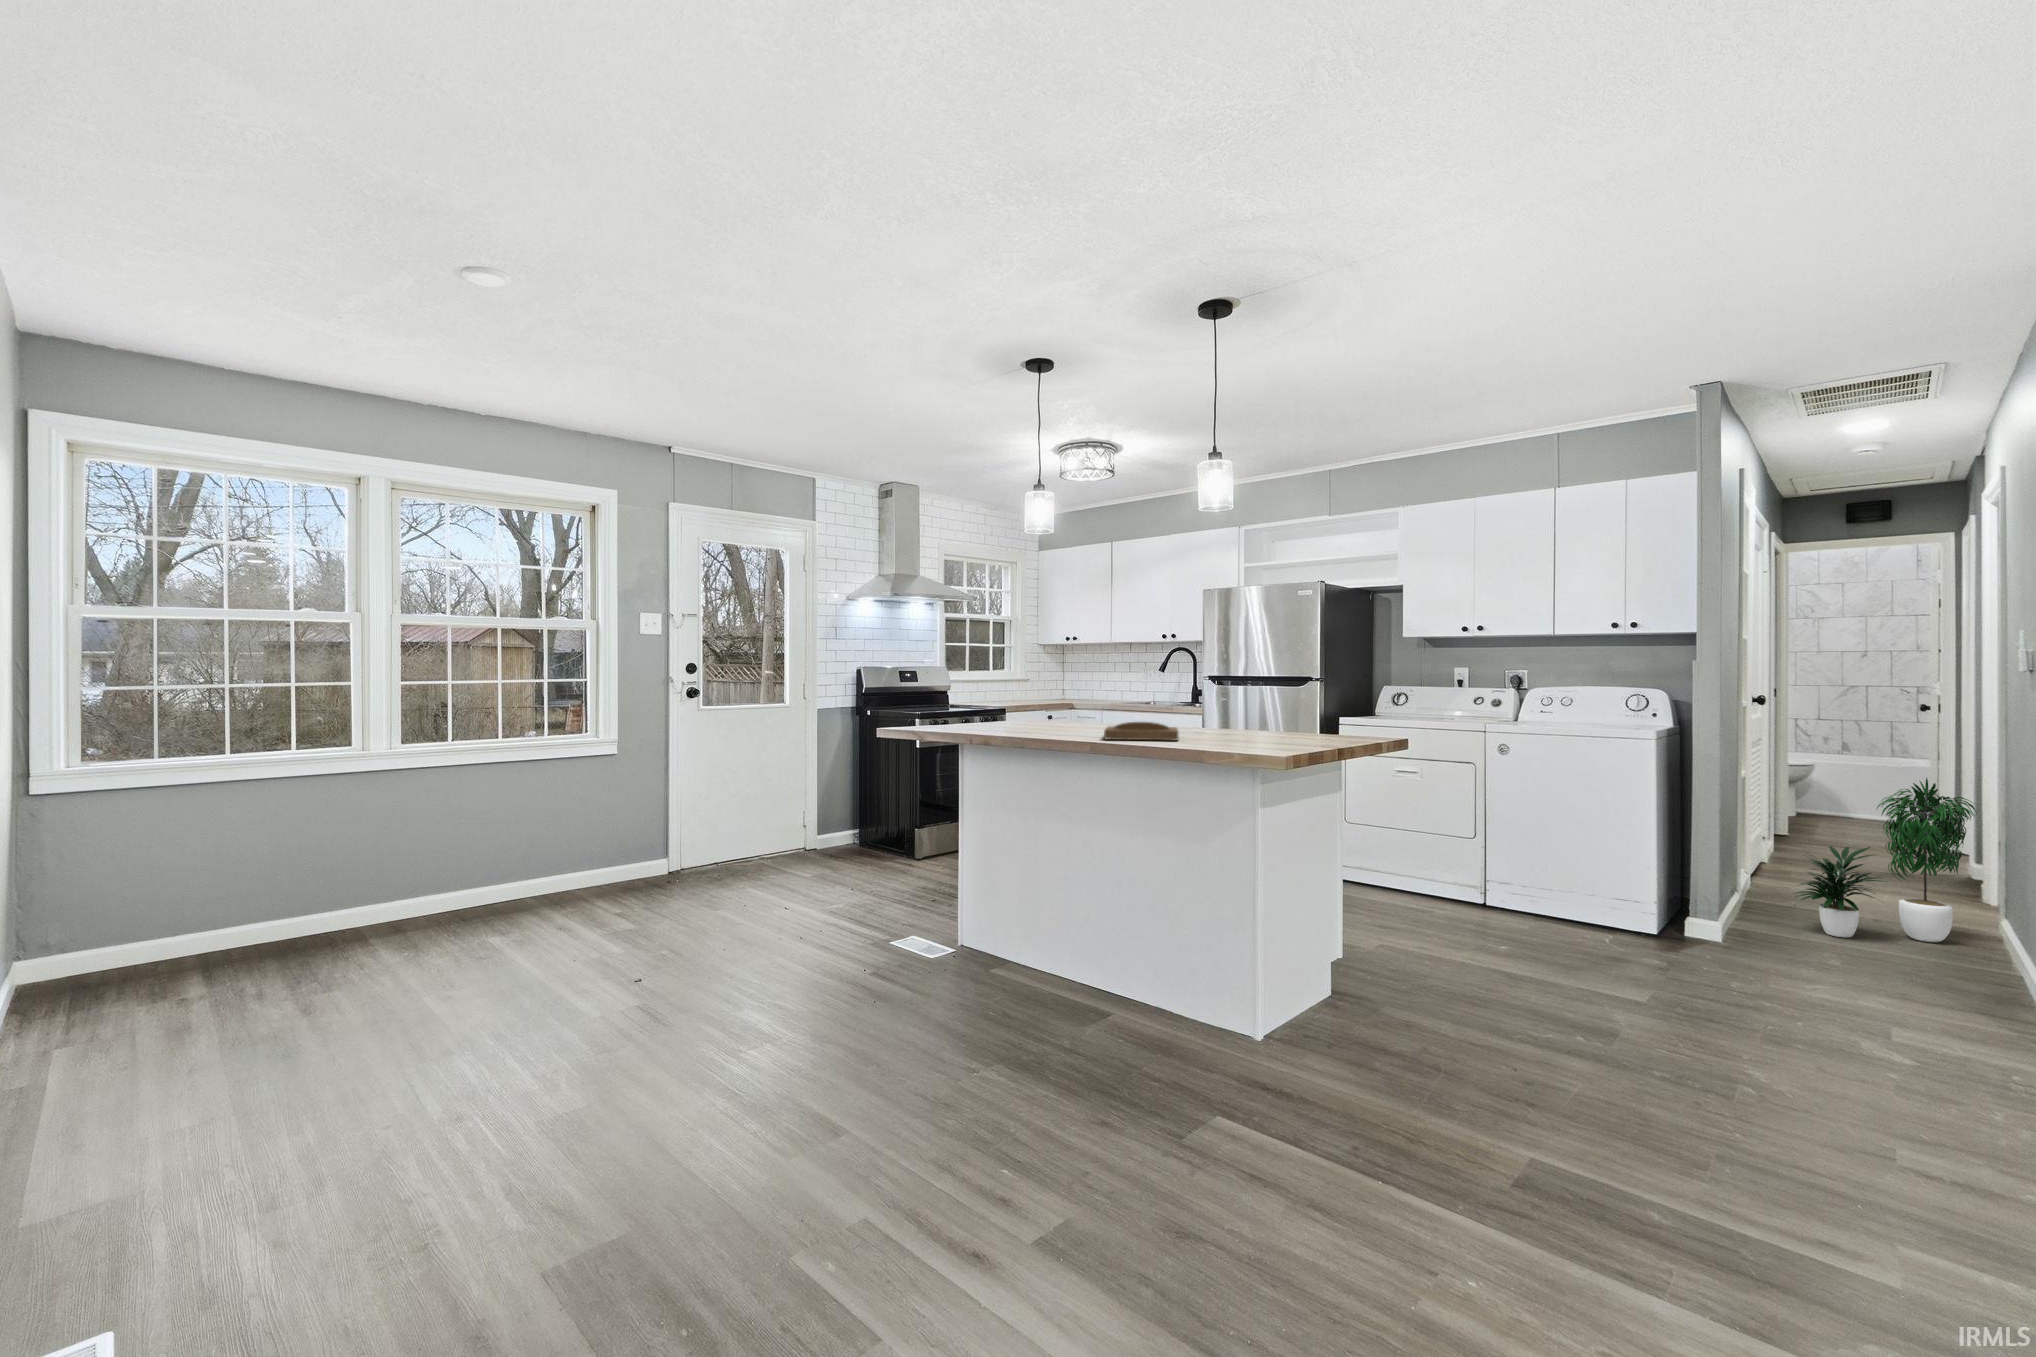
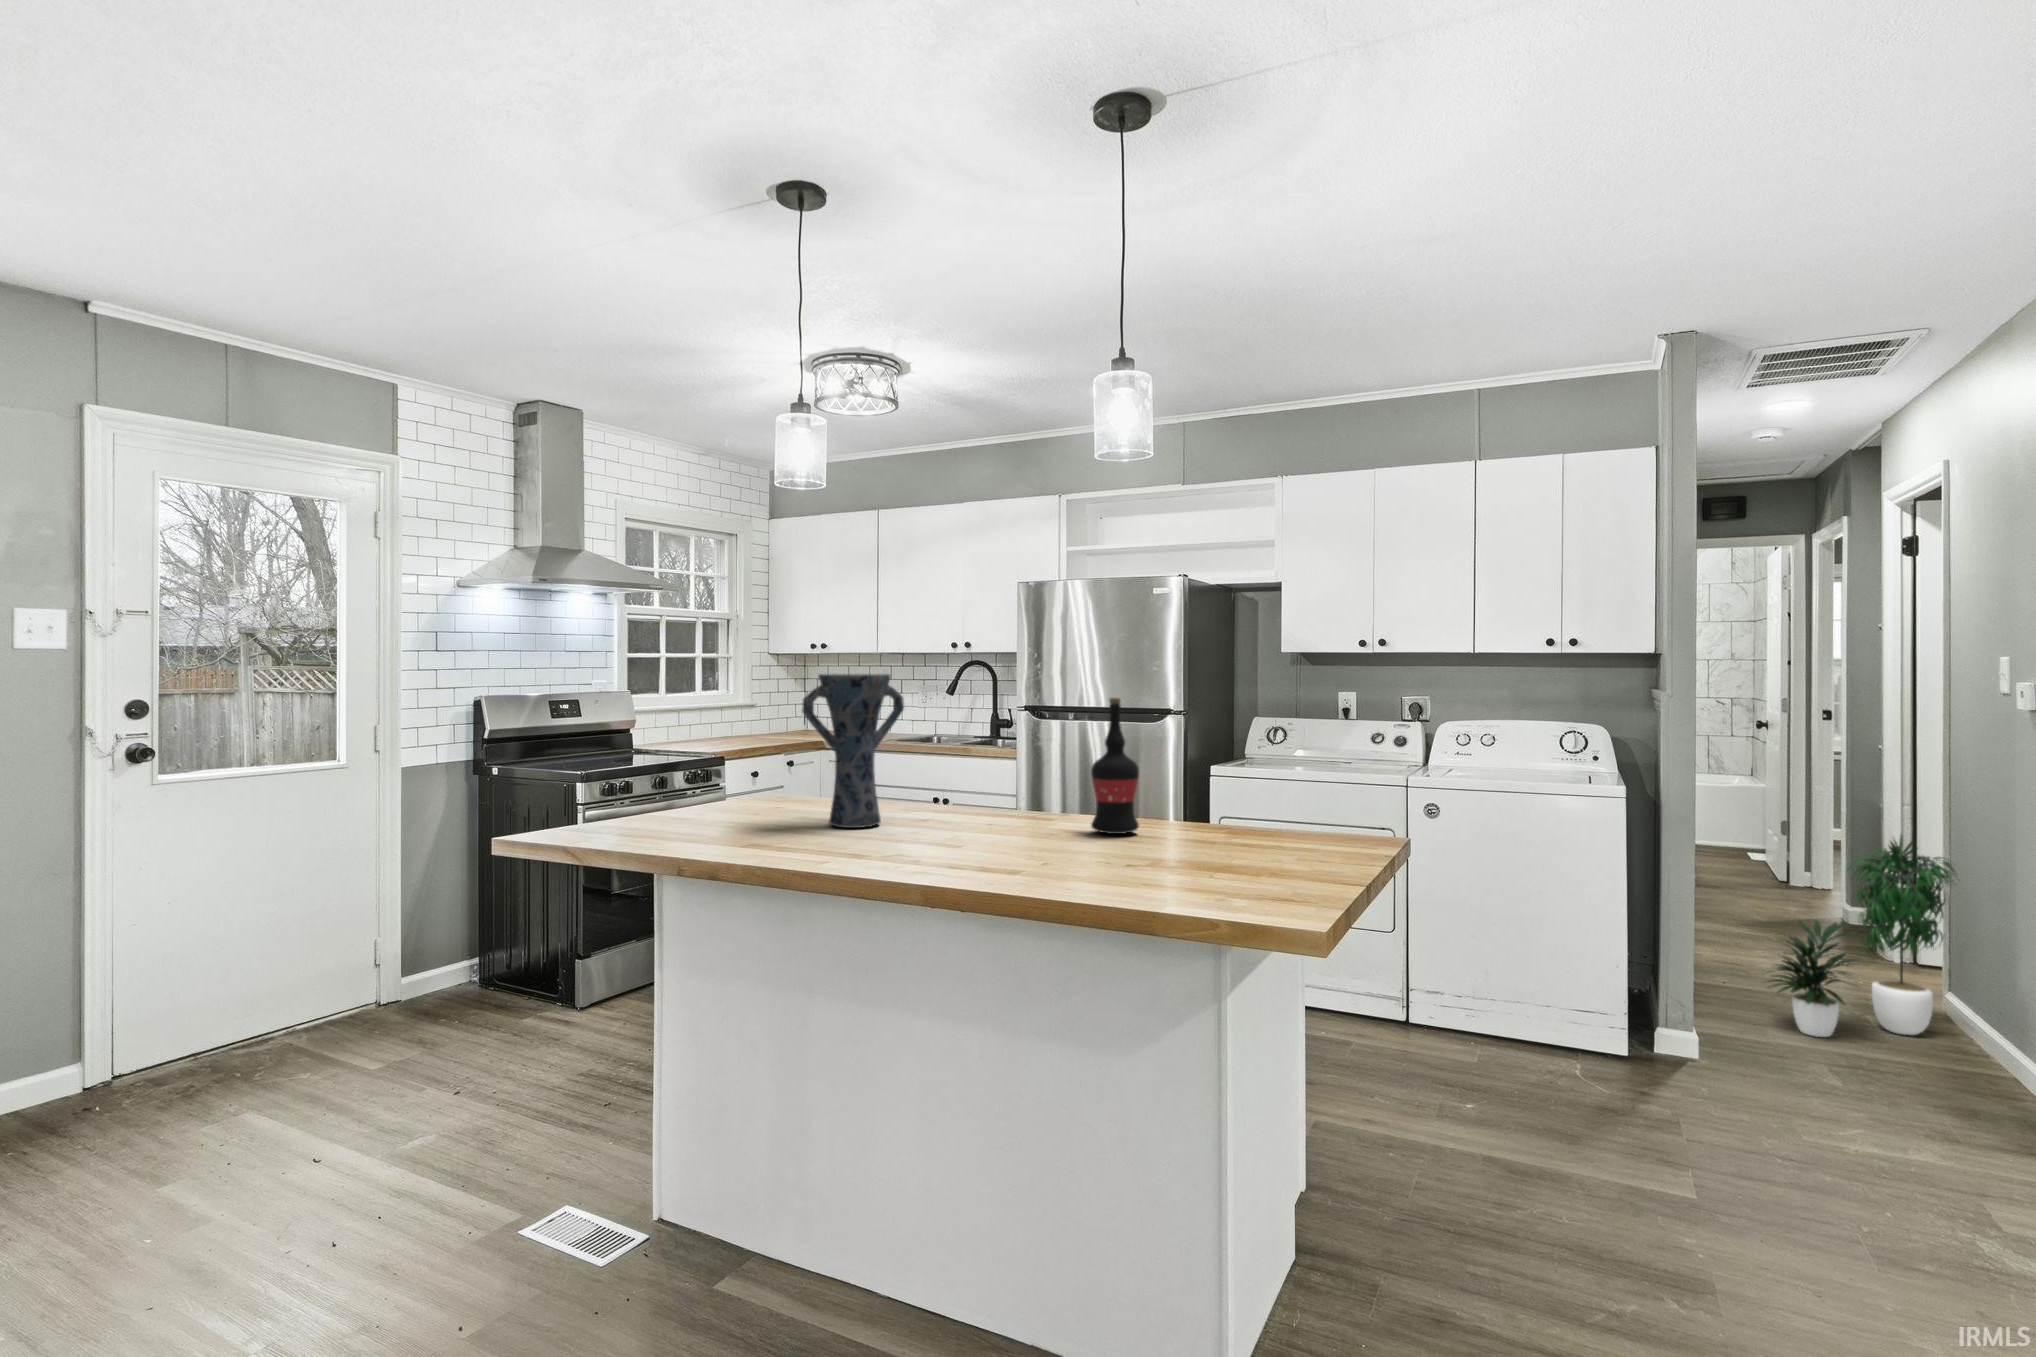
vase: none [1038,640,1099,729] -> present [802,674,904,828]
wine bottle: none [1203,653,1233,733] -> present [1091,698,1139,834]
tray: present [1104,722,1179,741] -> none [938,828,1079,870]

